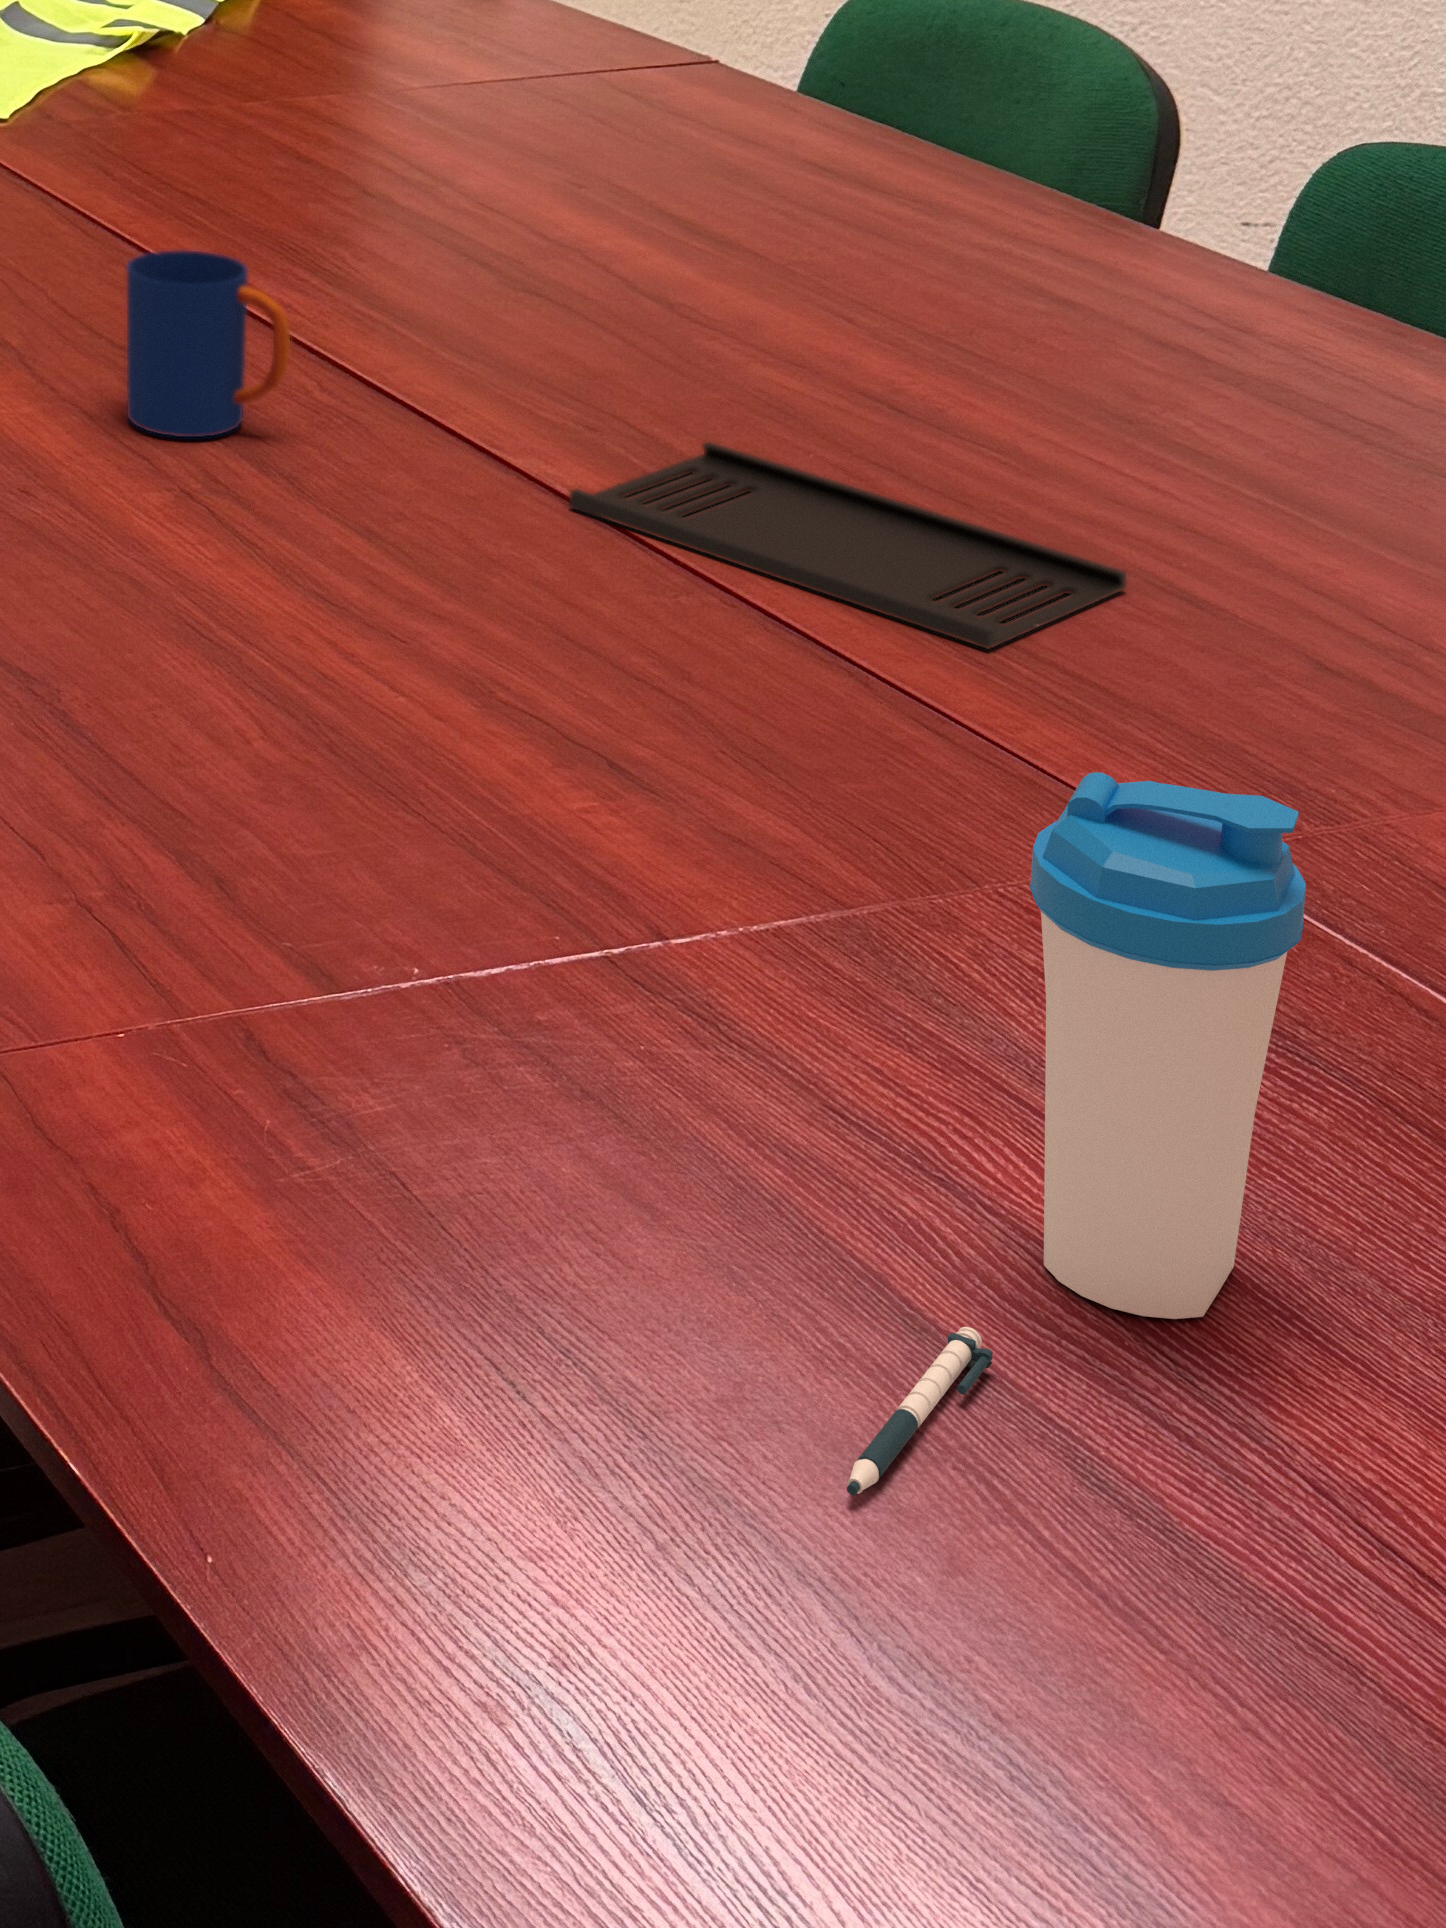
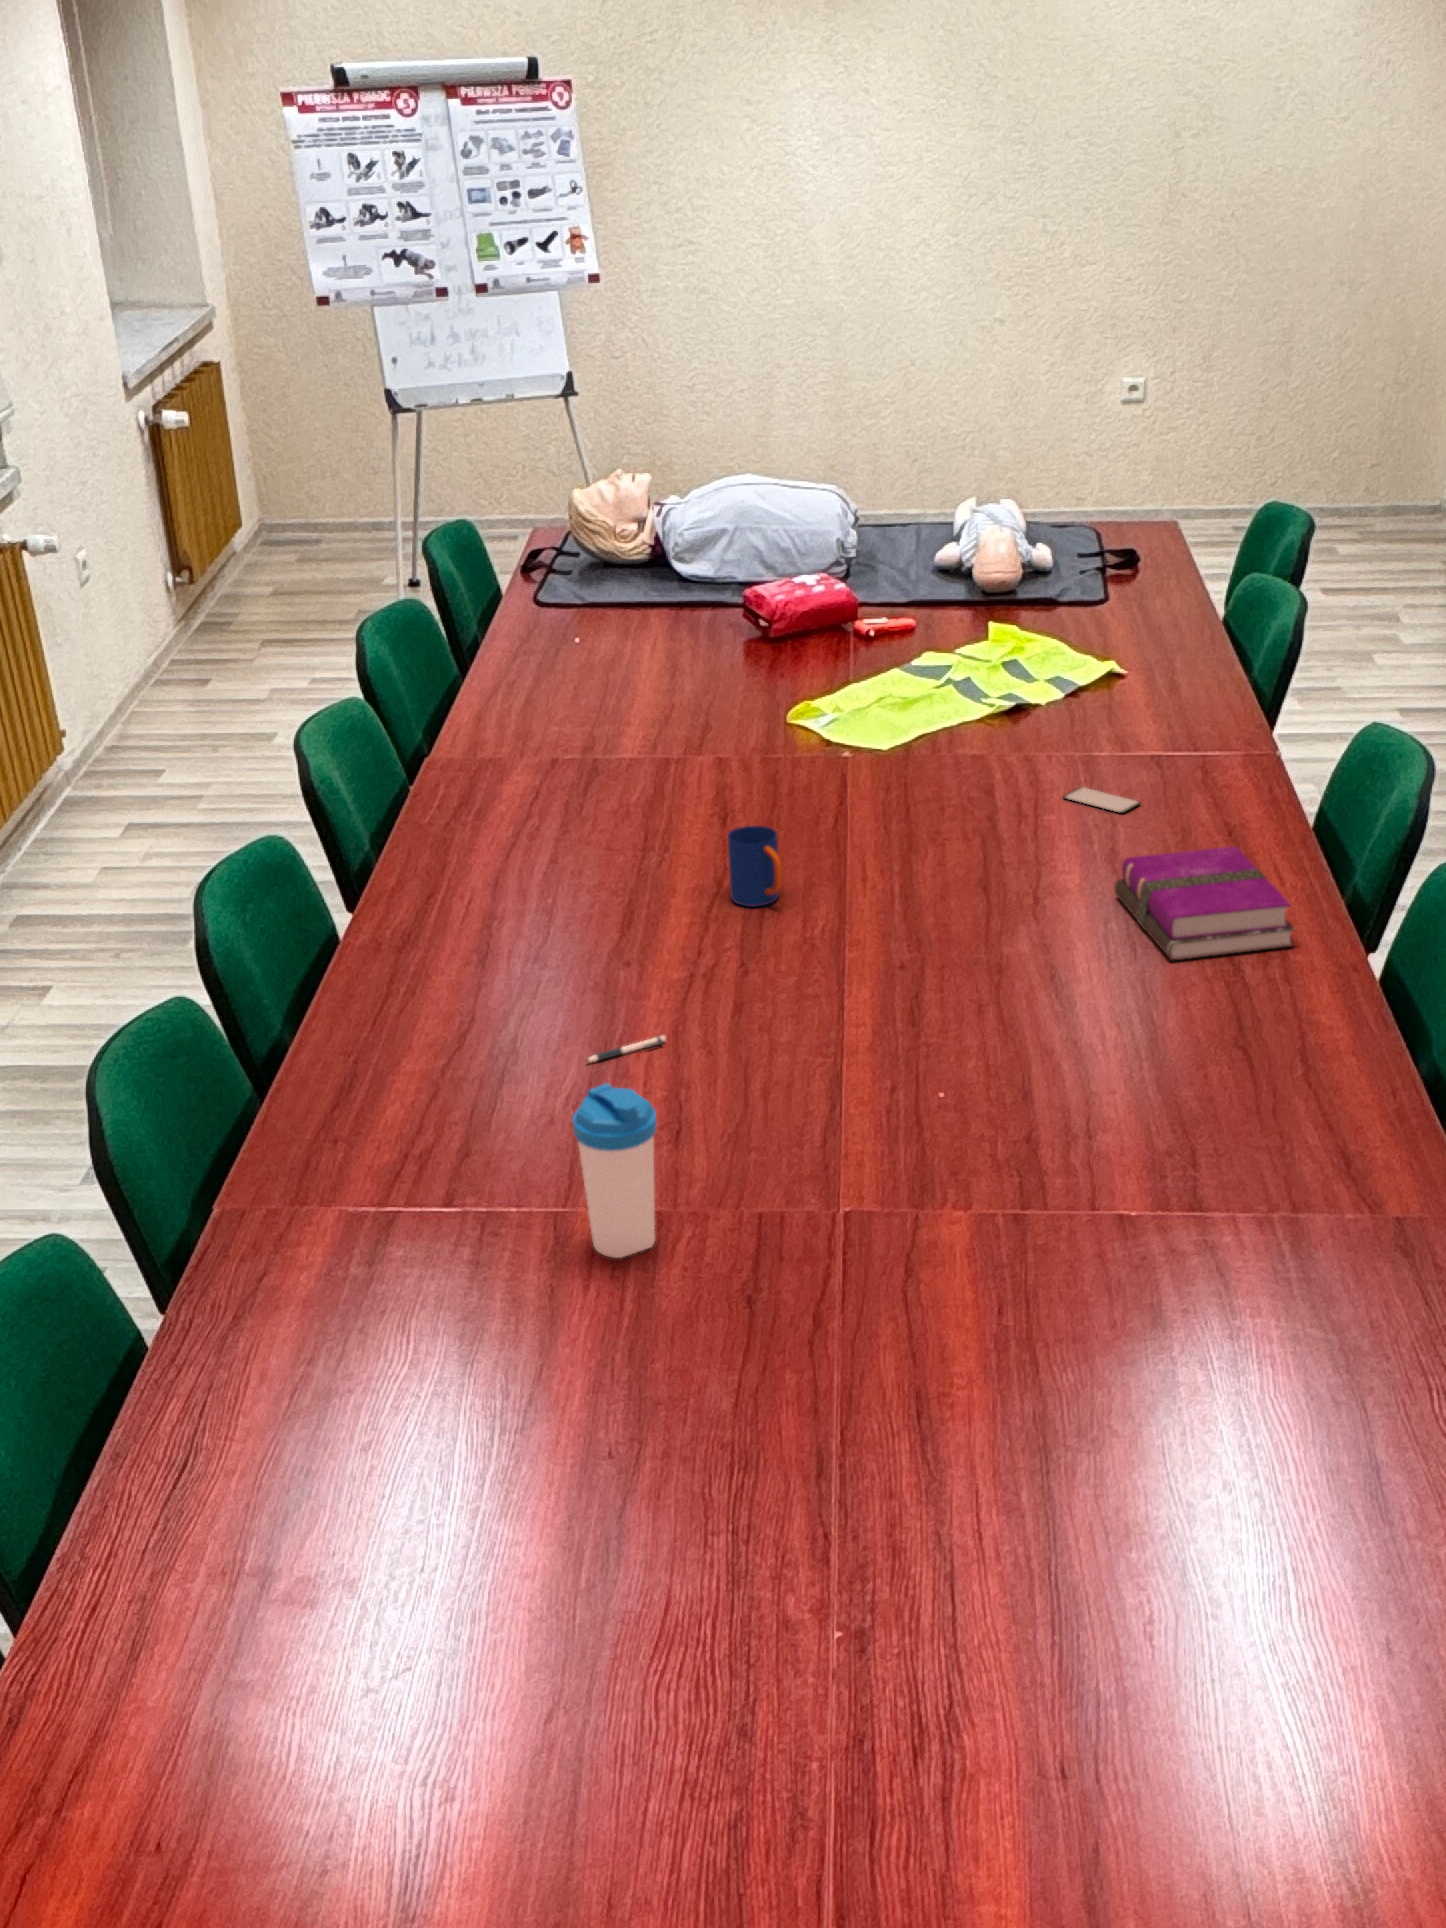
smartphone: none [516,163,682,196] -> present [1063,787,1140,813]
notebook: none [915,200,1413,426] -> present [1115,846,1295,960]
tray: present [569,442,1127,649] -> none [846,937,1005,1039]
pen: present [847,1327,993,1495] -> present [587,1036,666,1062]

